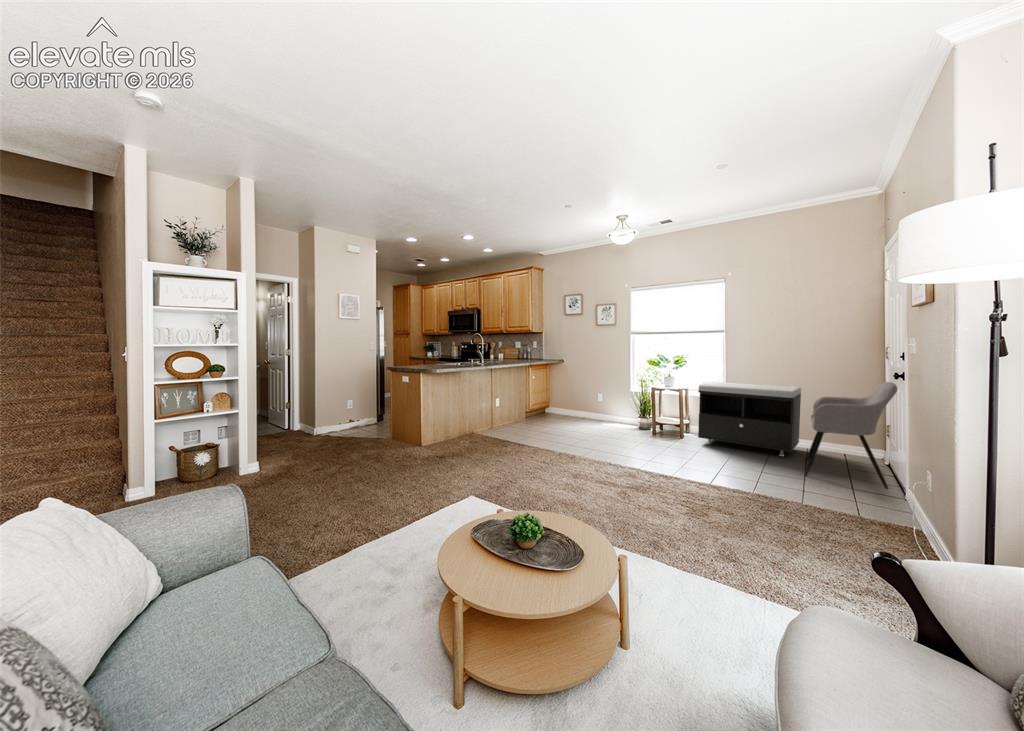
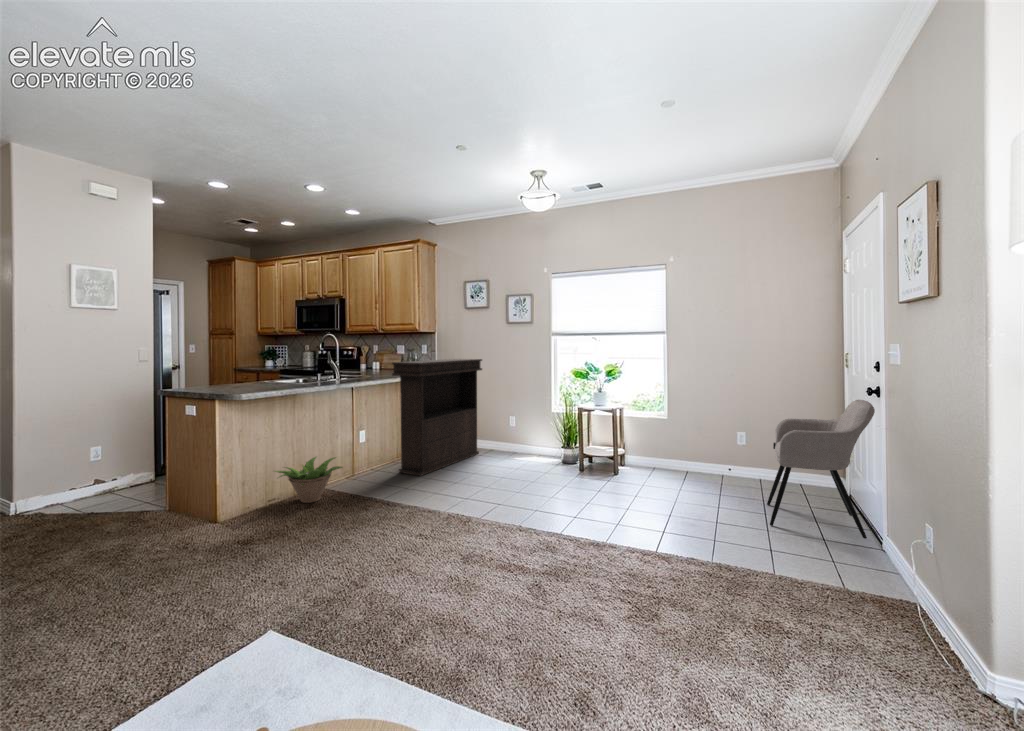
console table: none [517,351,579,432] -> present [392,359,482,476]
storage bench: present [698,382,801,456] -> none [637,399,758,496]
decorative plant: none [443,414,487,443] -> present [275,457,342,503]

